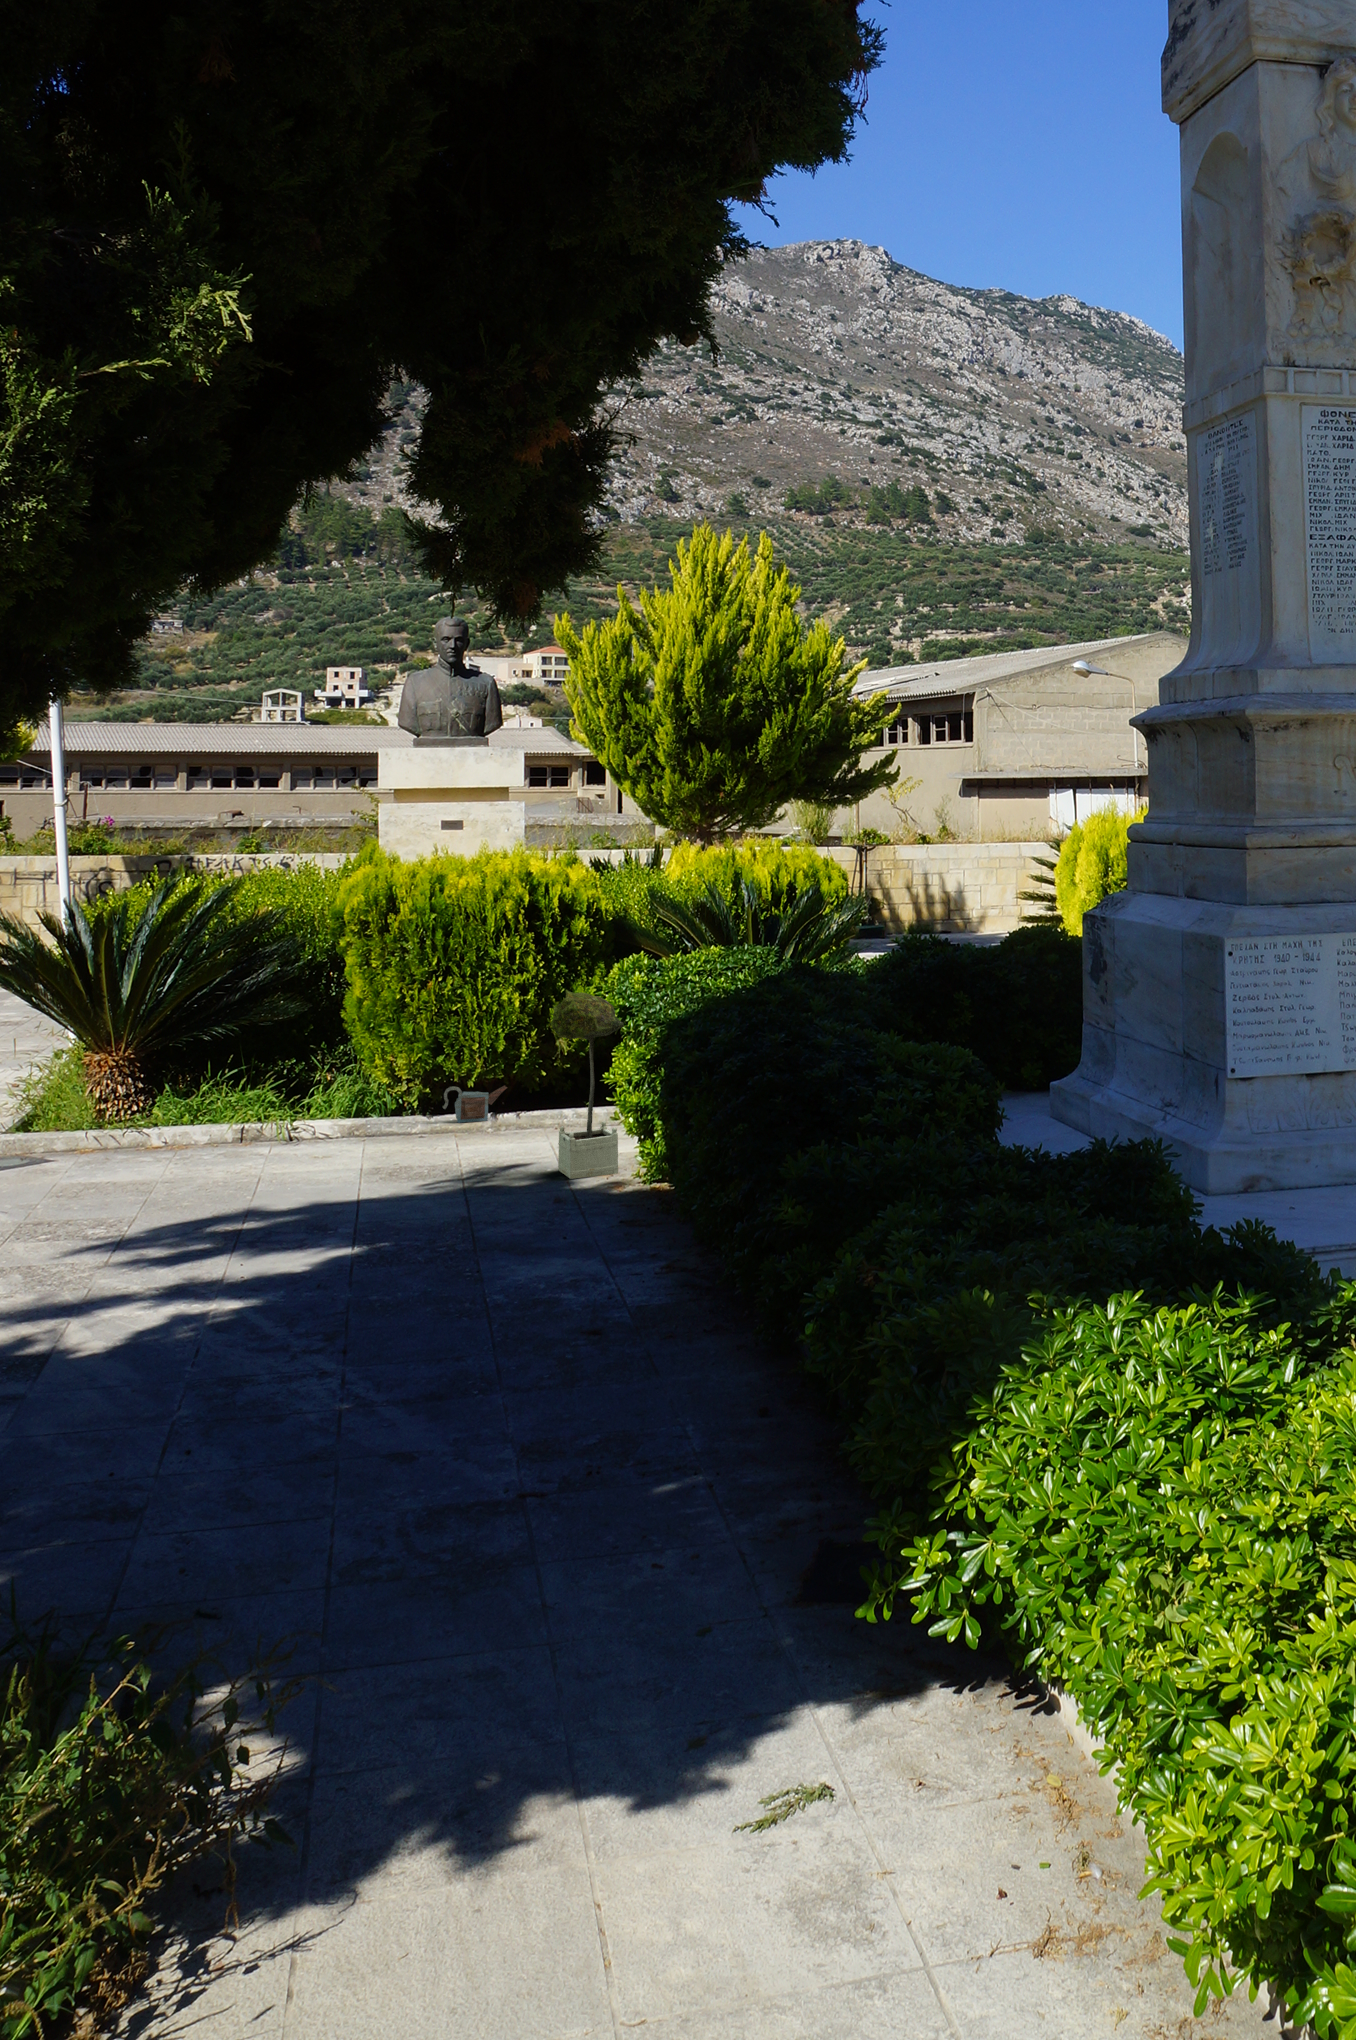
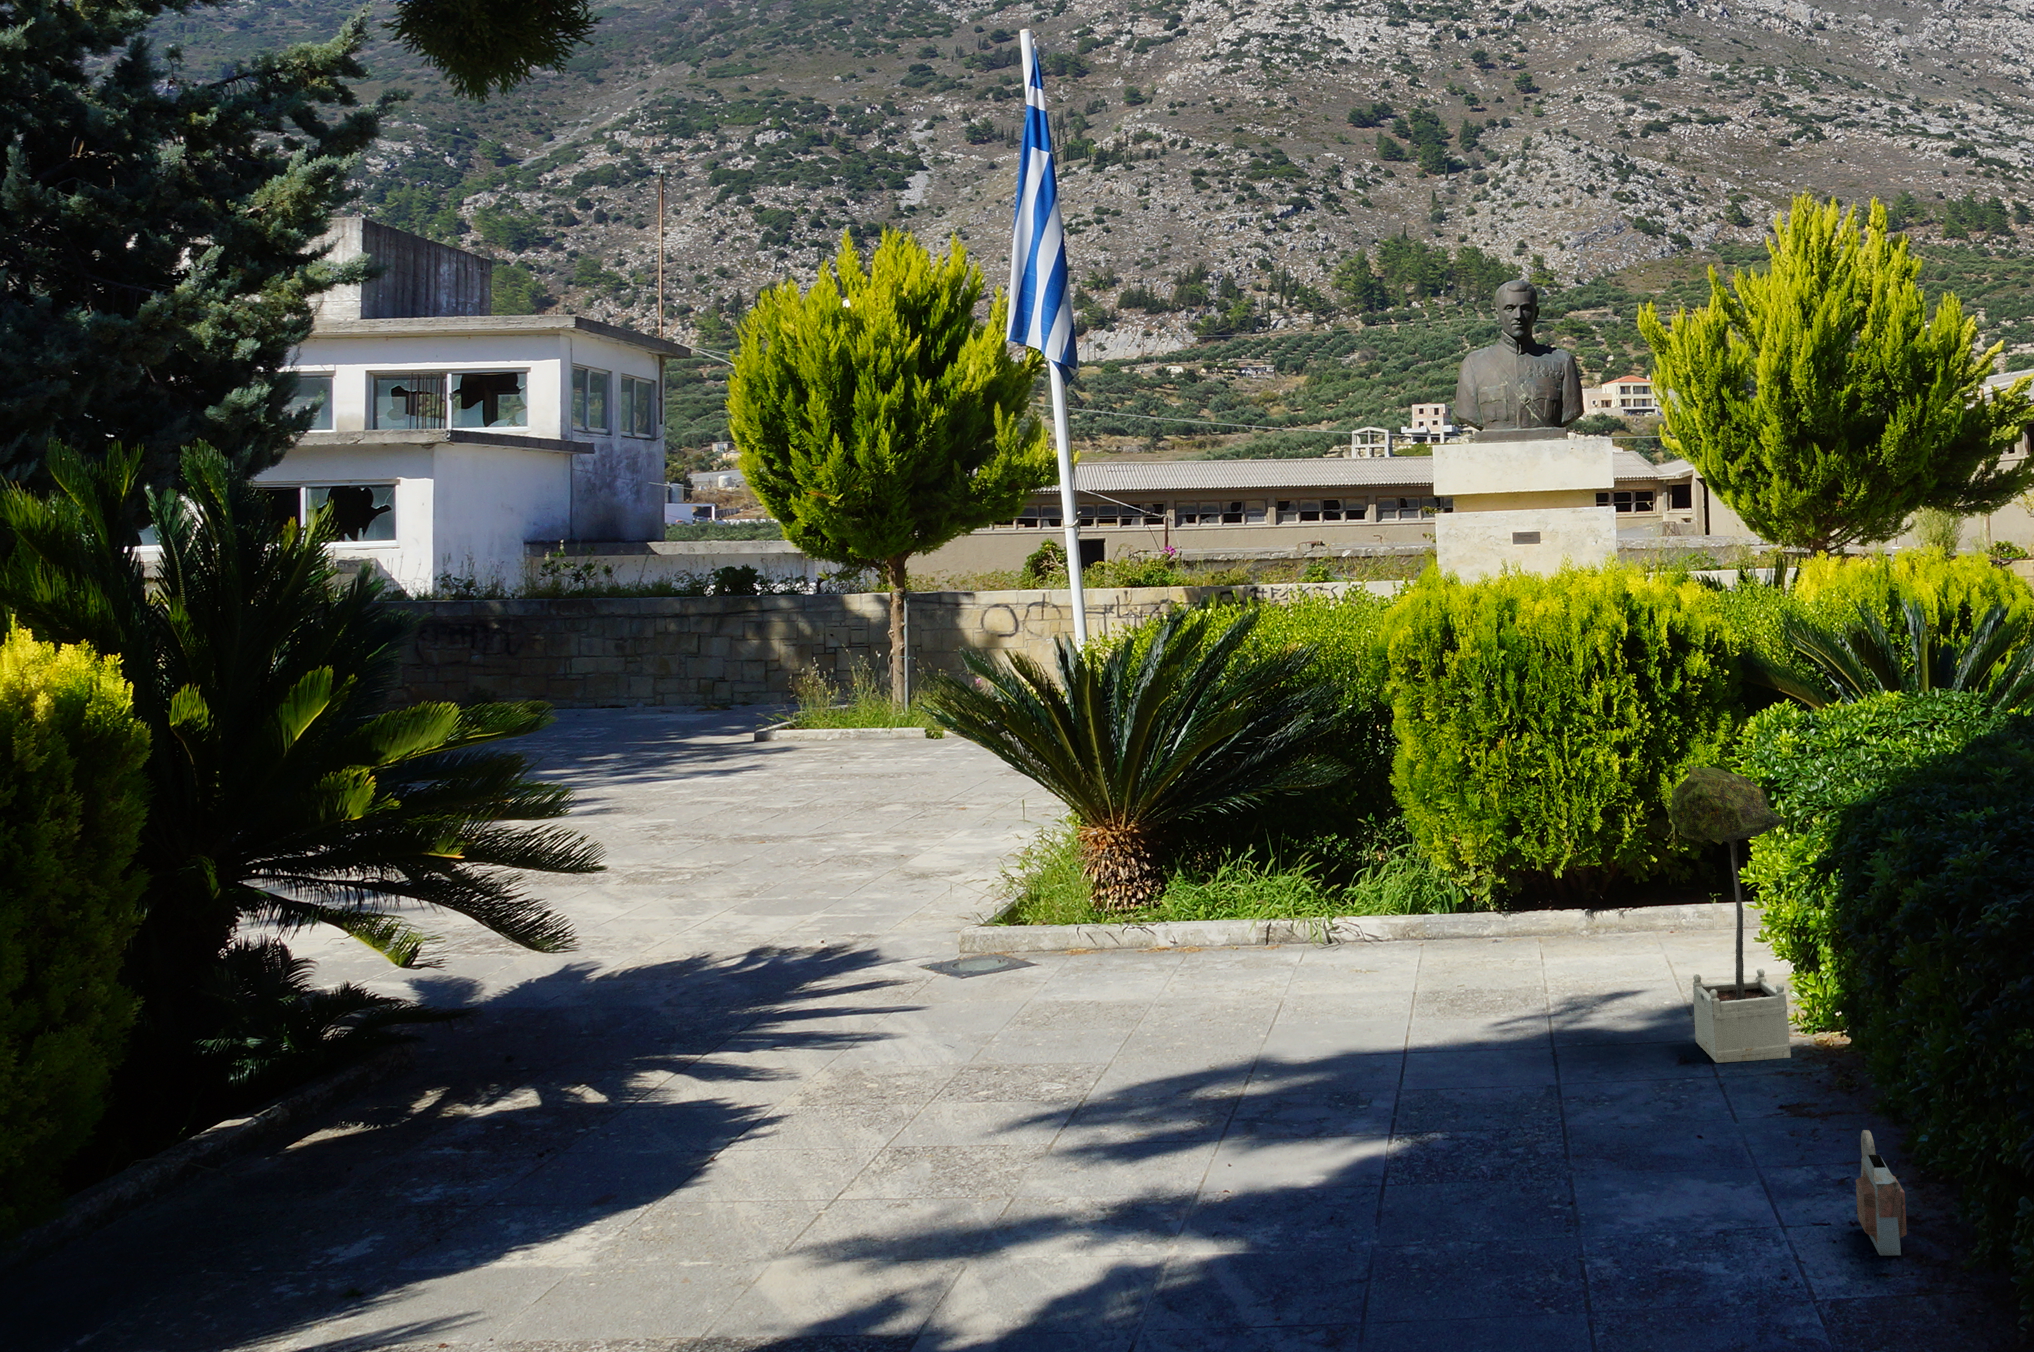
watering can: present [443,1086,507,1123] -> present [1856,1130,1907,1255]

